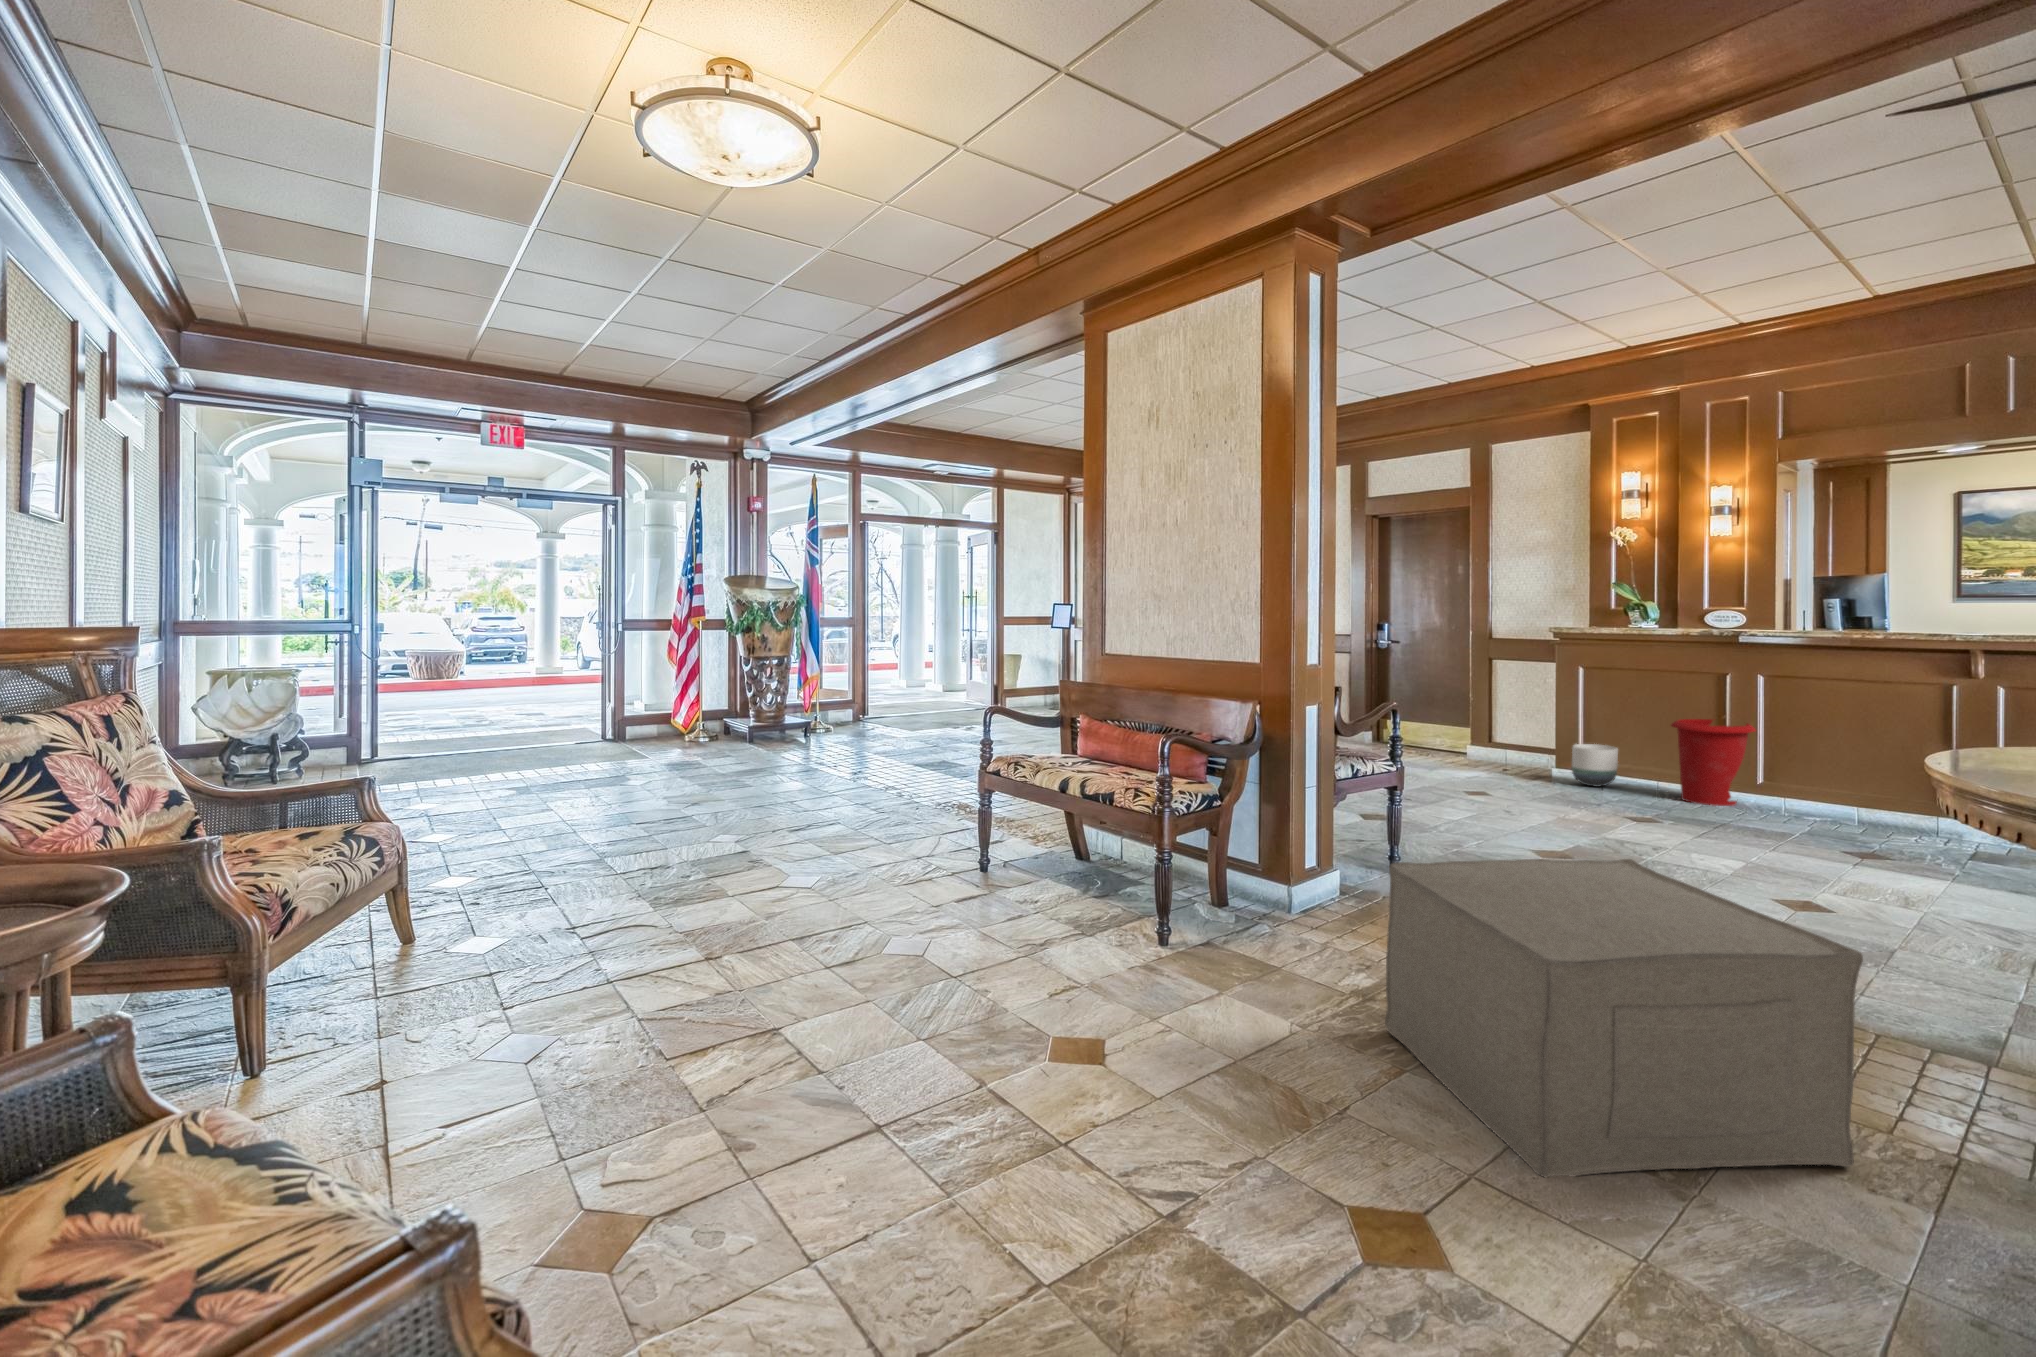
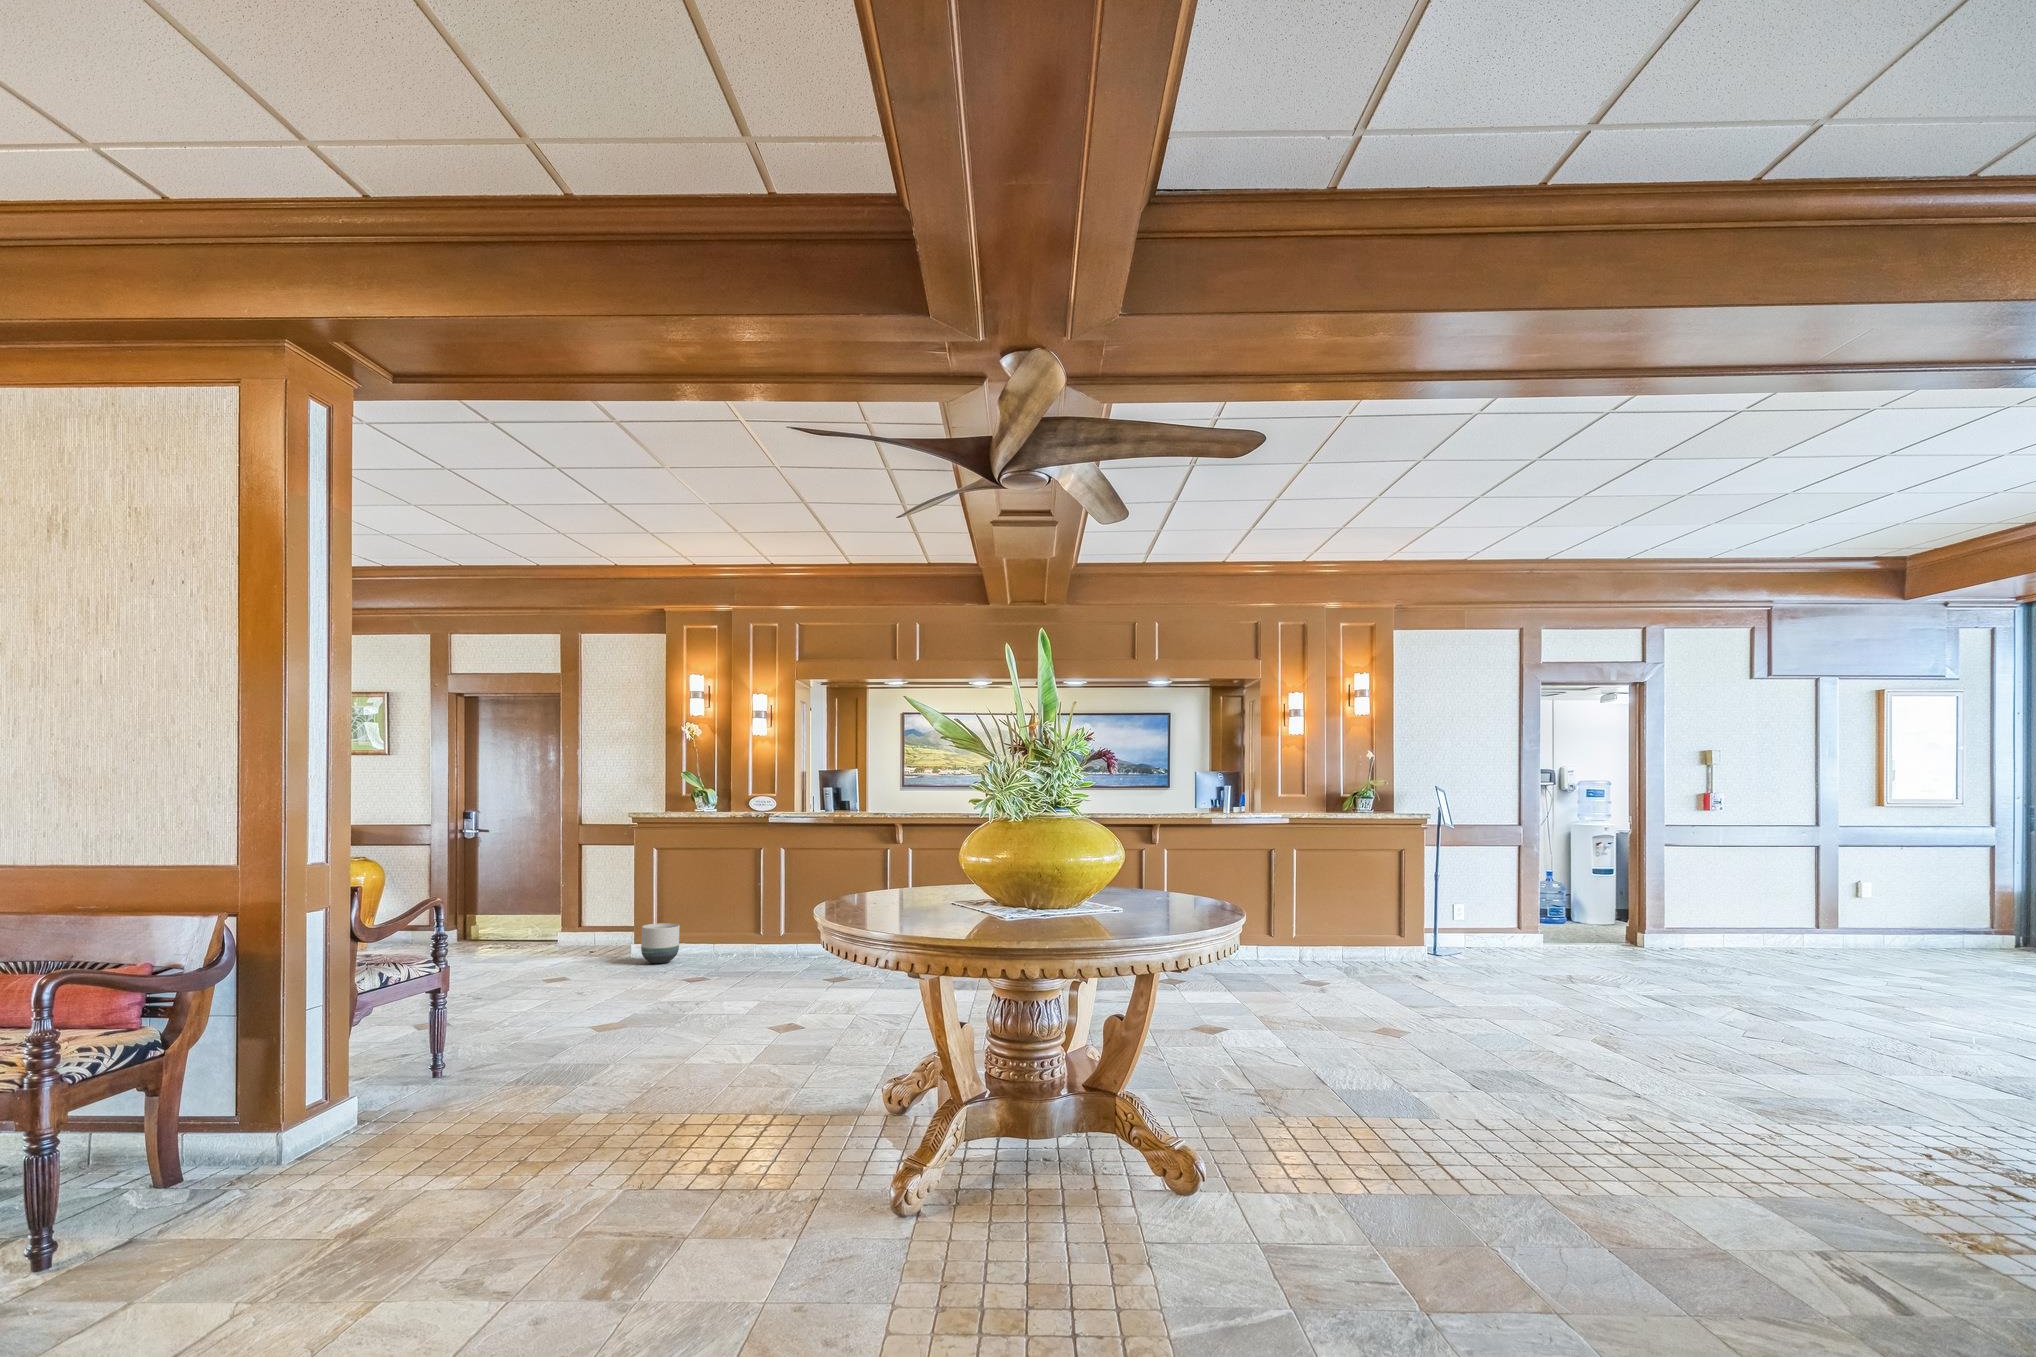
waste bin: present [1671,719,1756,806] -> none [717,892,777,968]
ottoman: present [1385,859,1863,1178] -> none [375,1023,705,1291]

